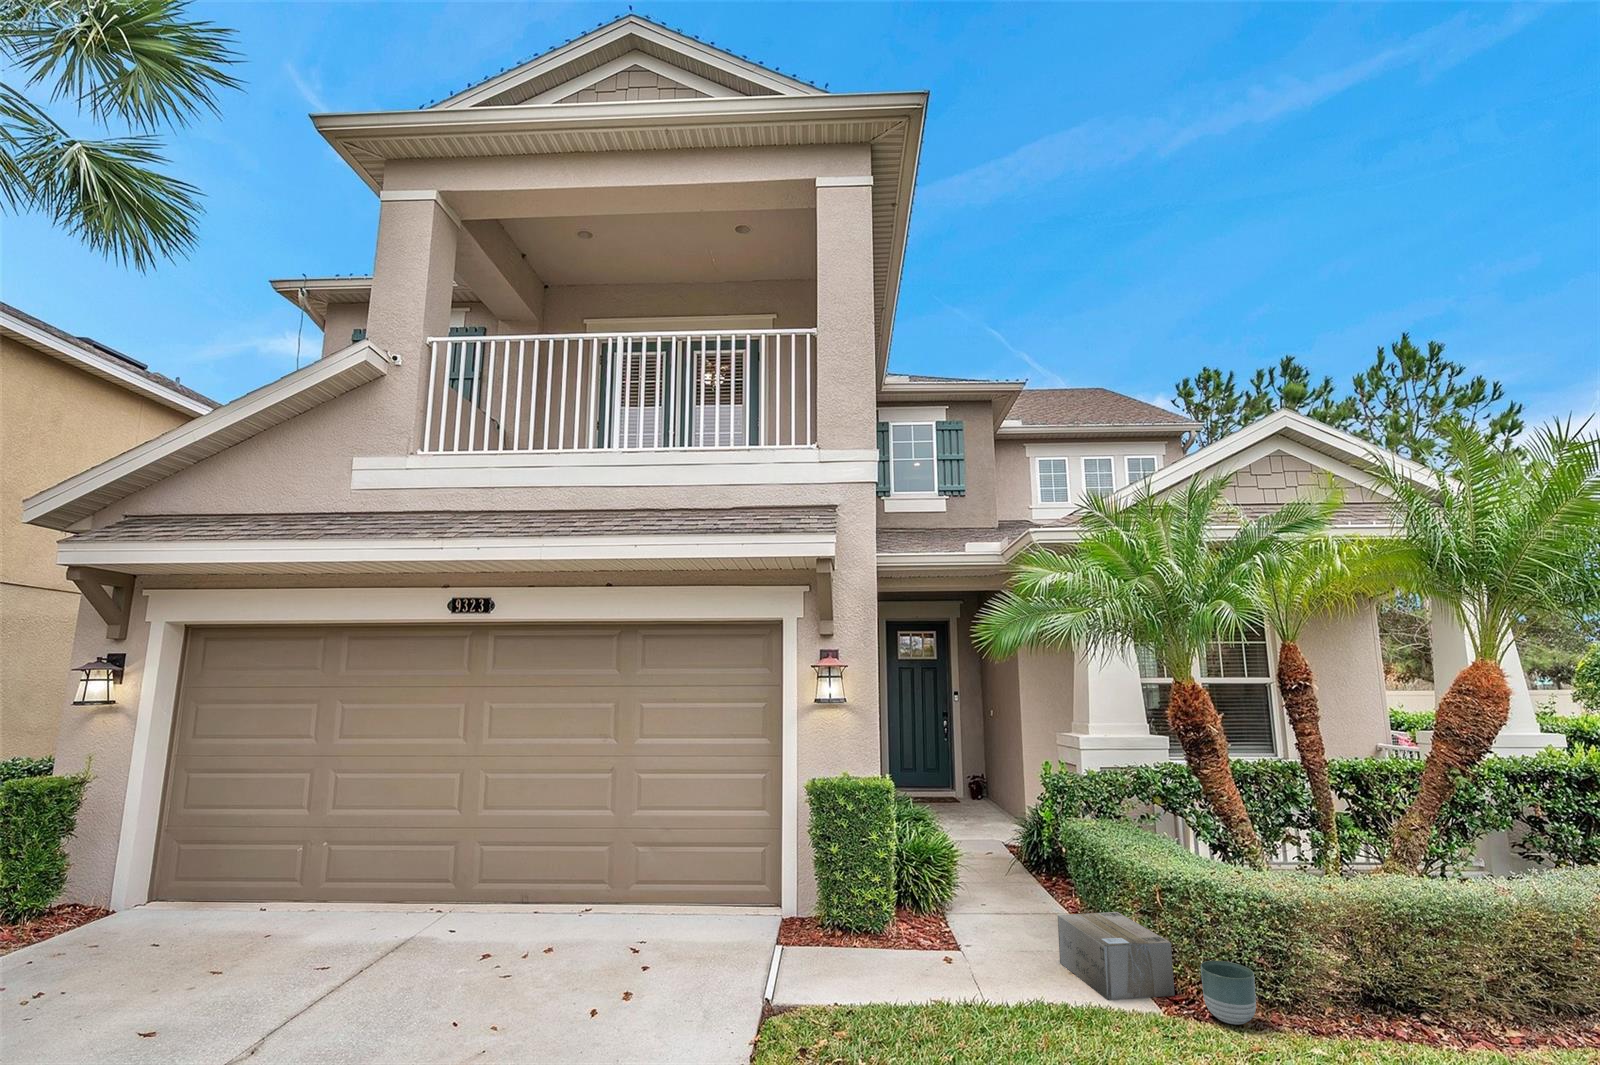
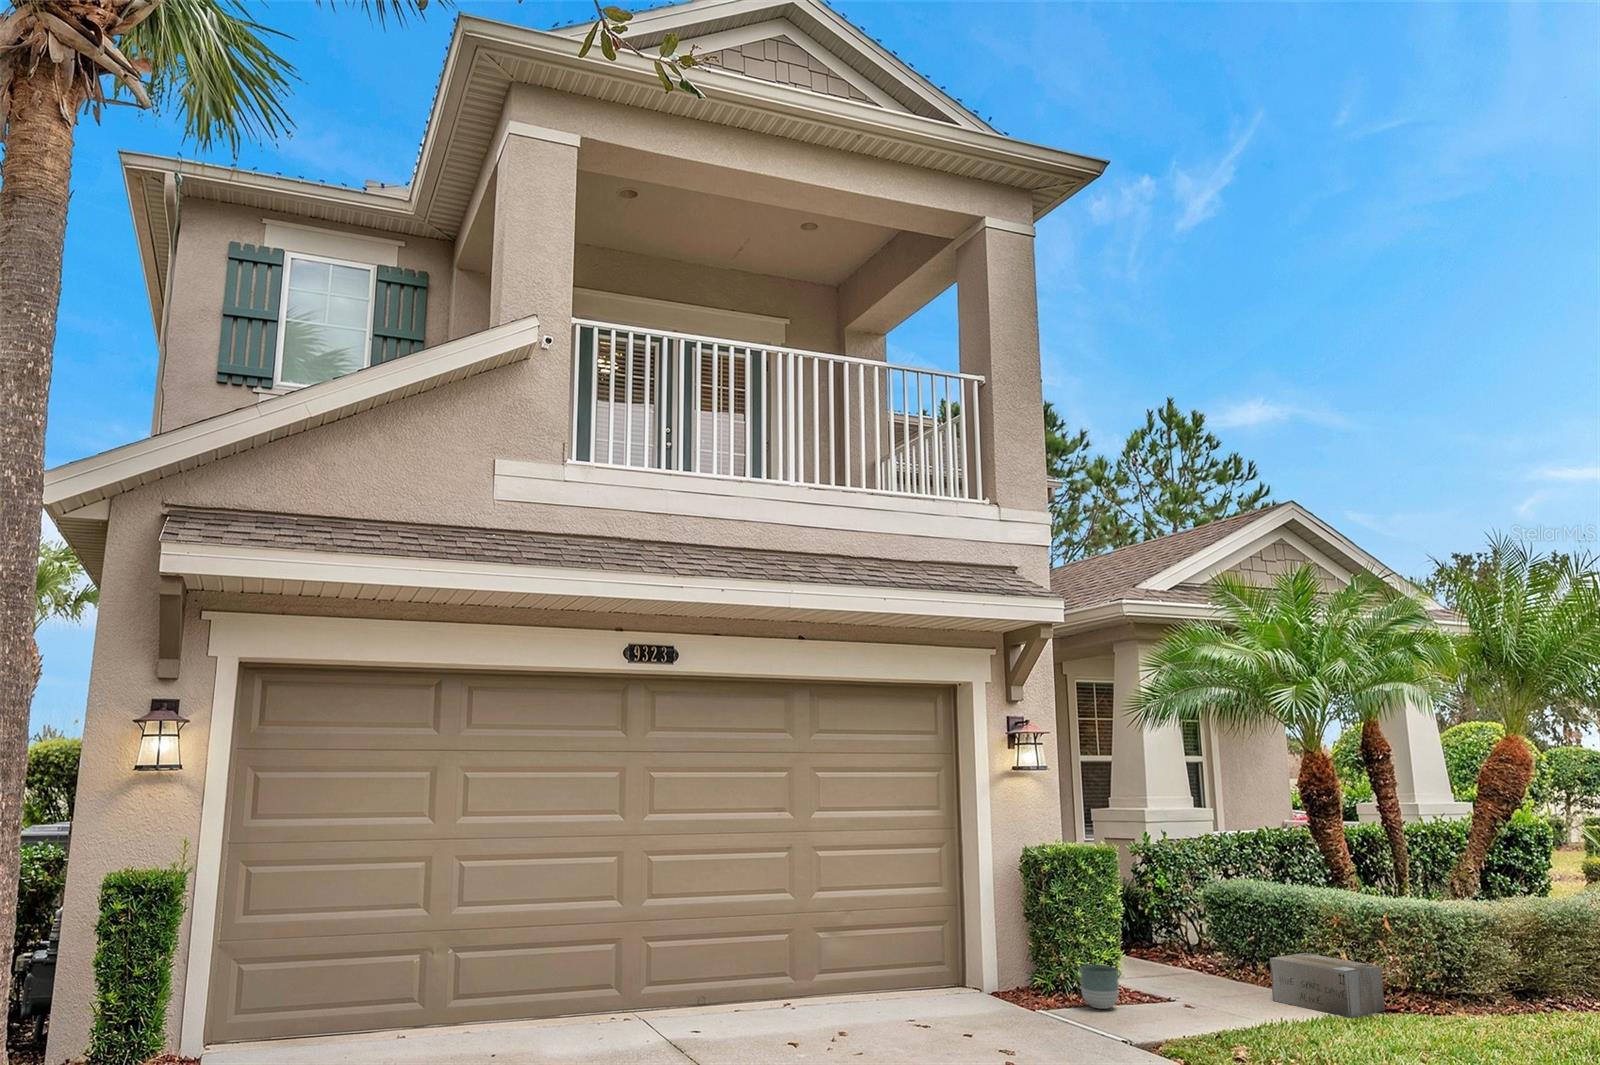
planter: present [1201,961,1256,1025] -> present [1080,965,1119,1009]

